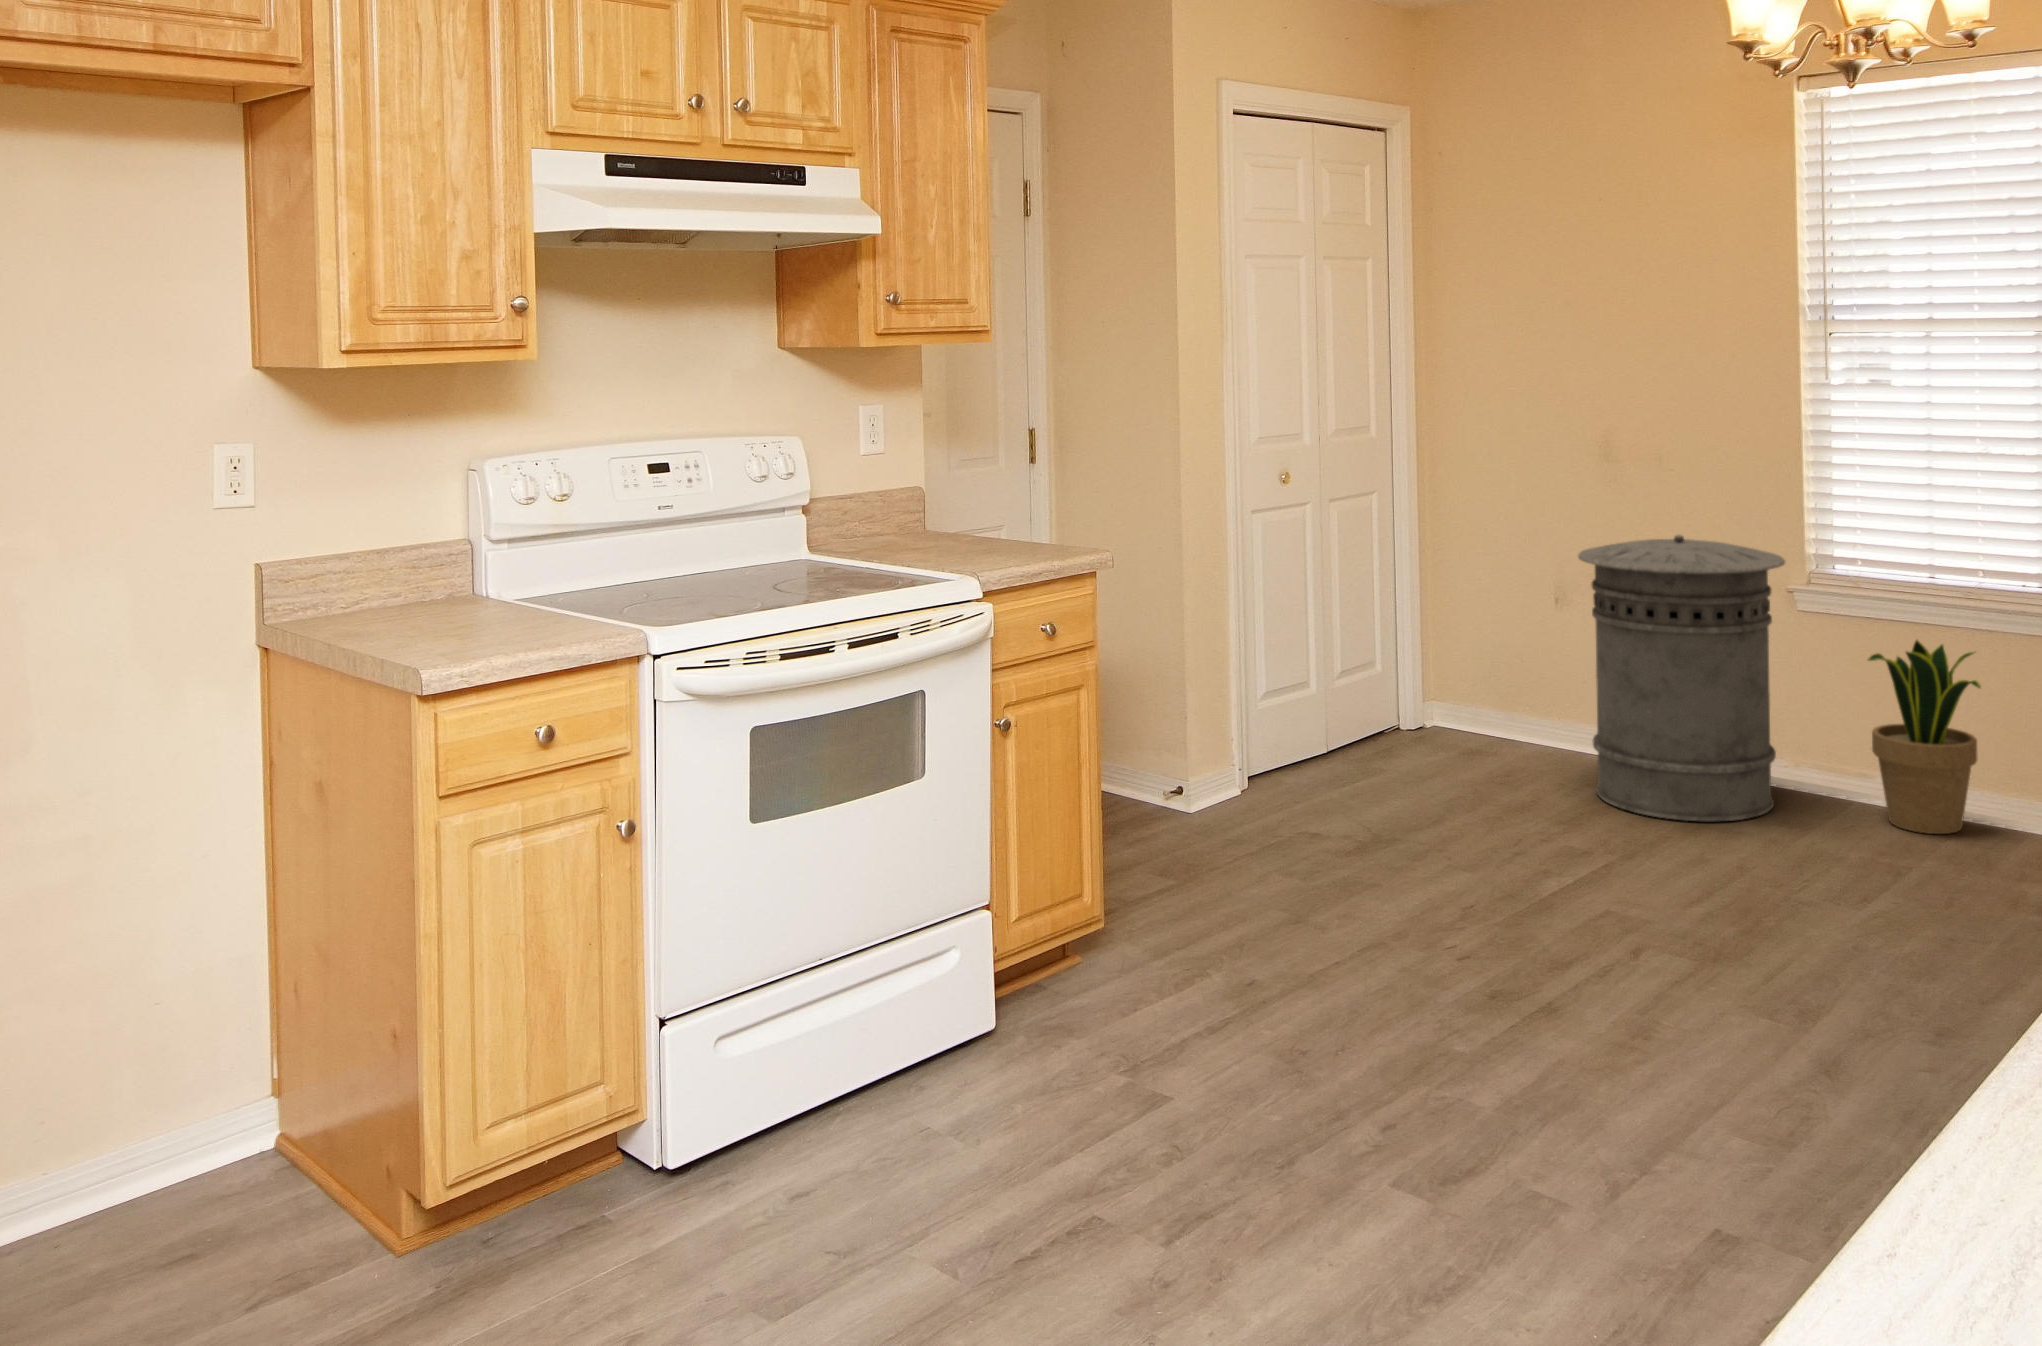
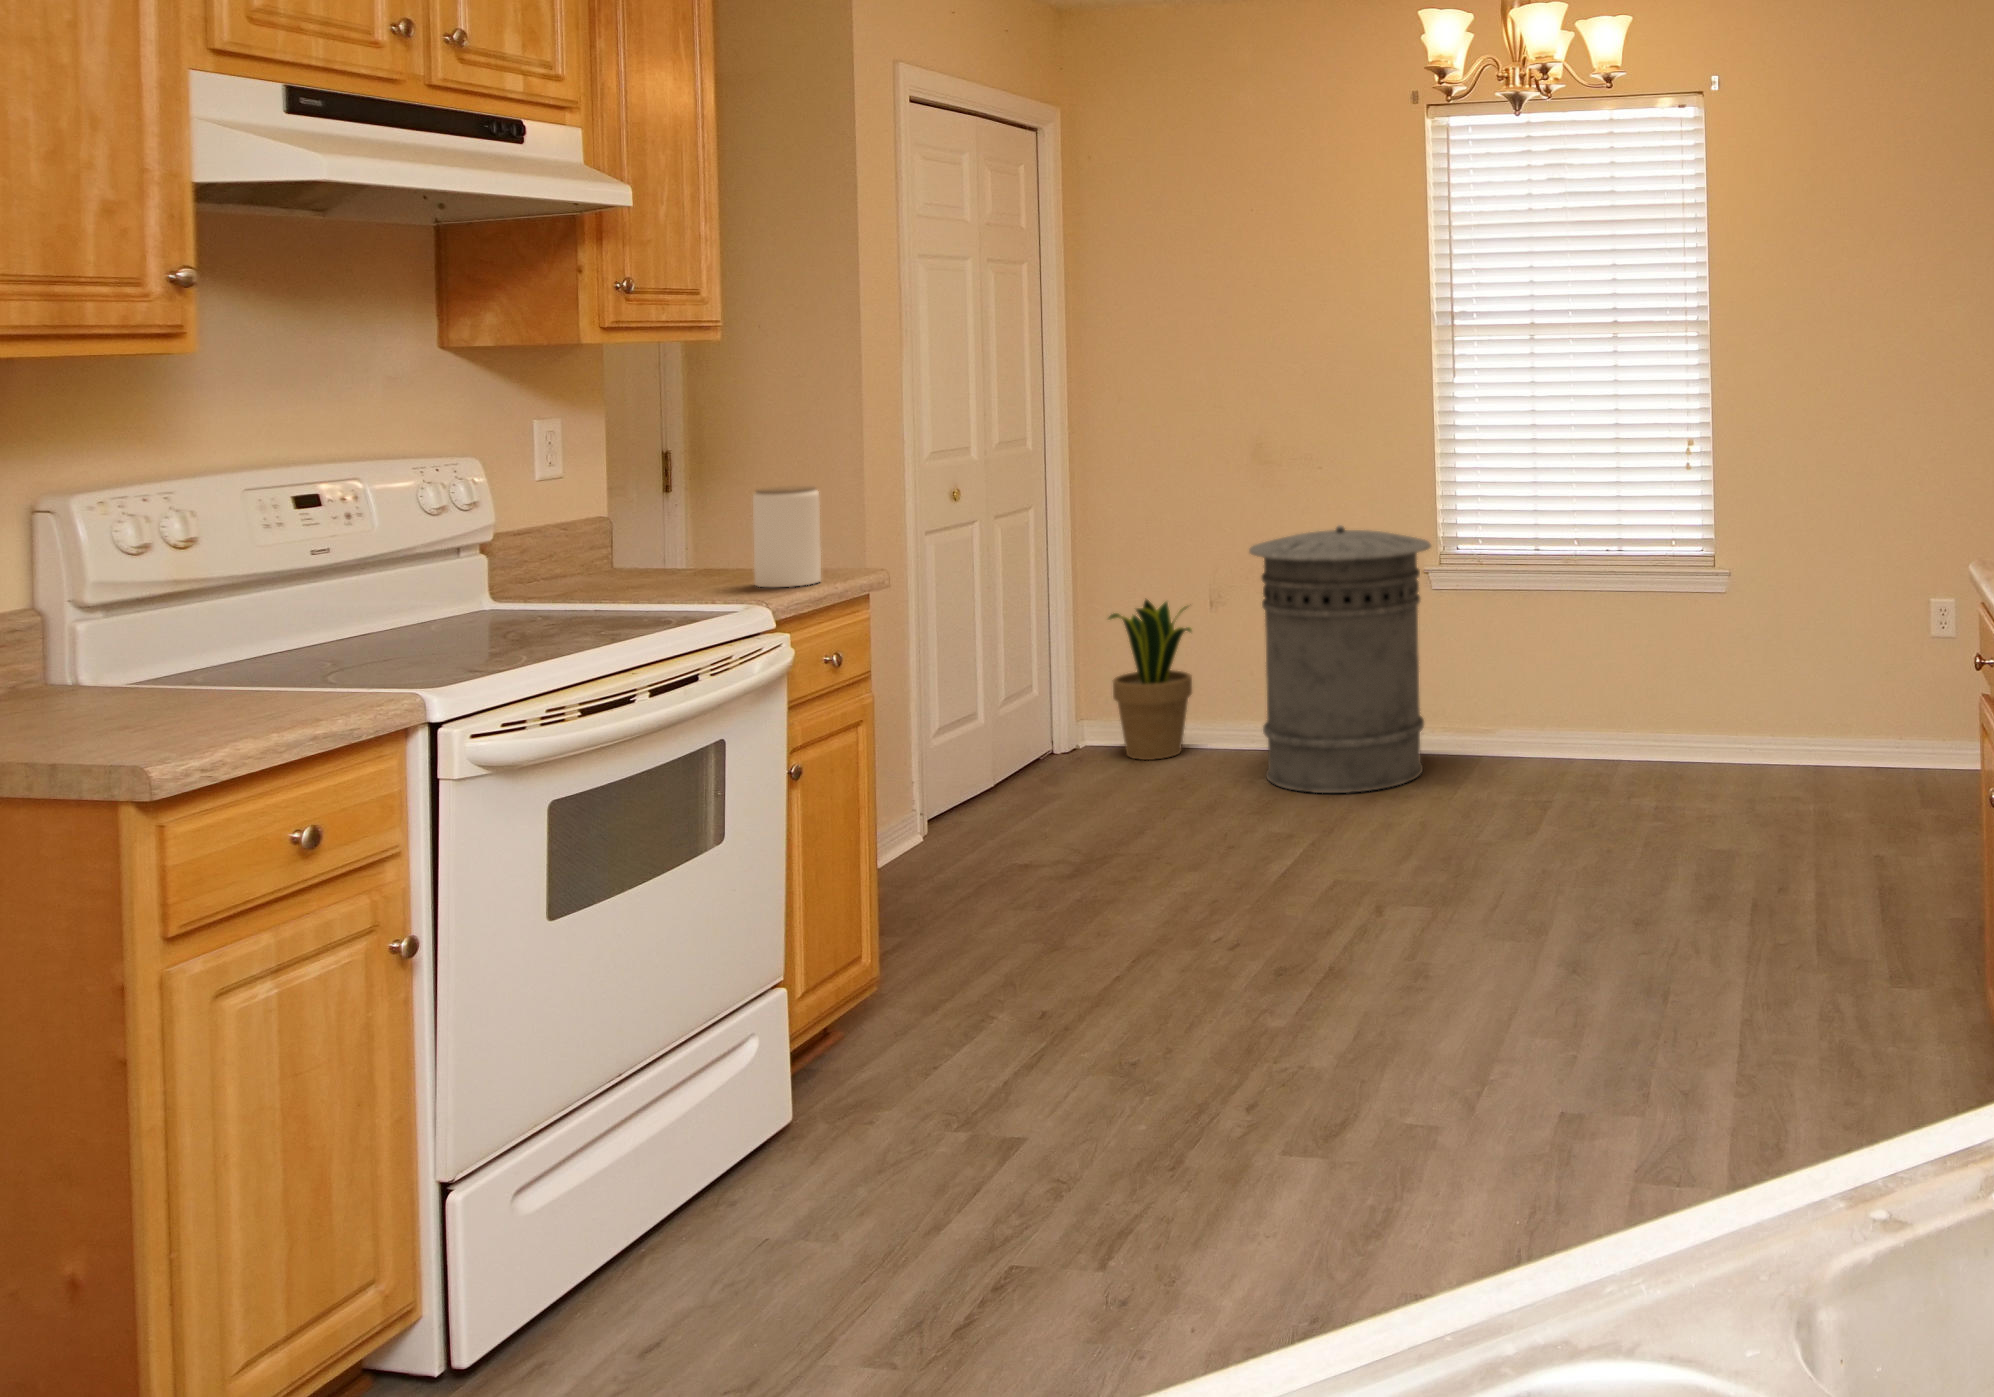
jar: none [1004,473,1060,561] -> present [753,486,821,587]
potted plant: present [1868,640,1980,834] -> present [1108,600,1192,760]

